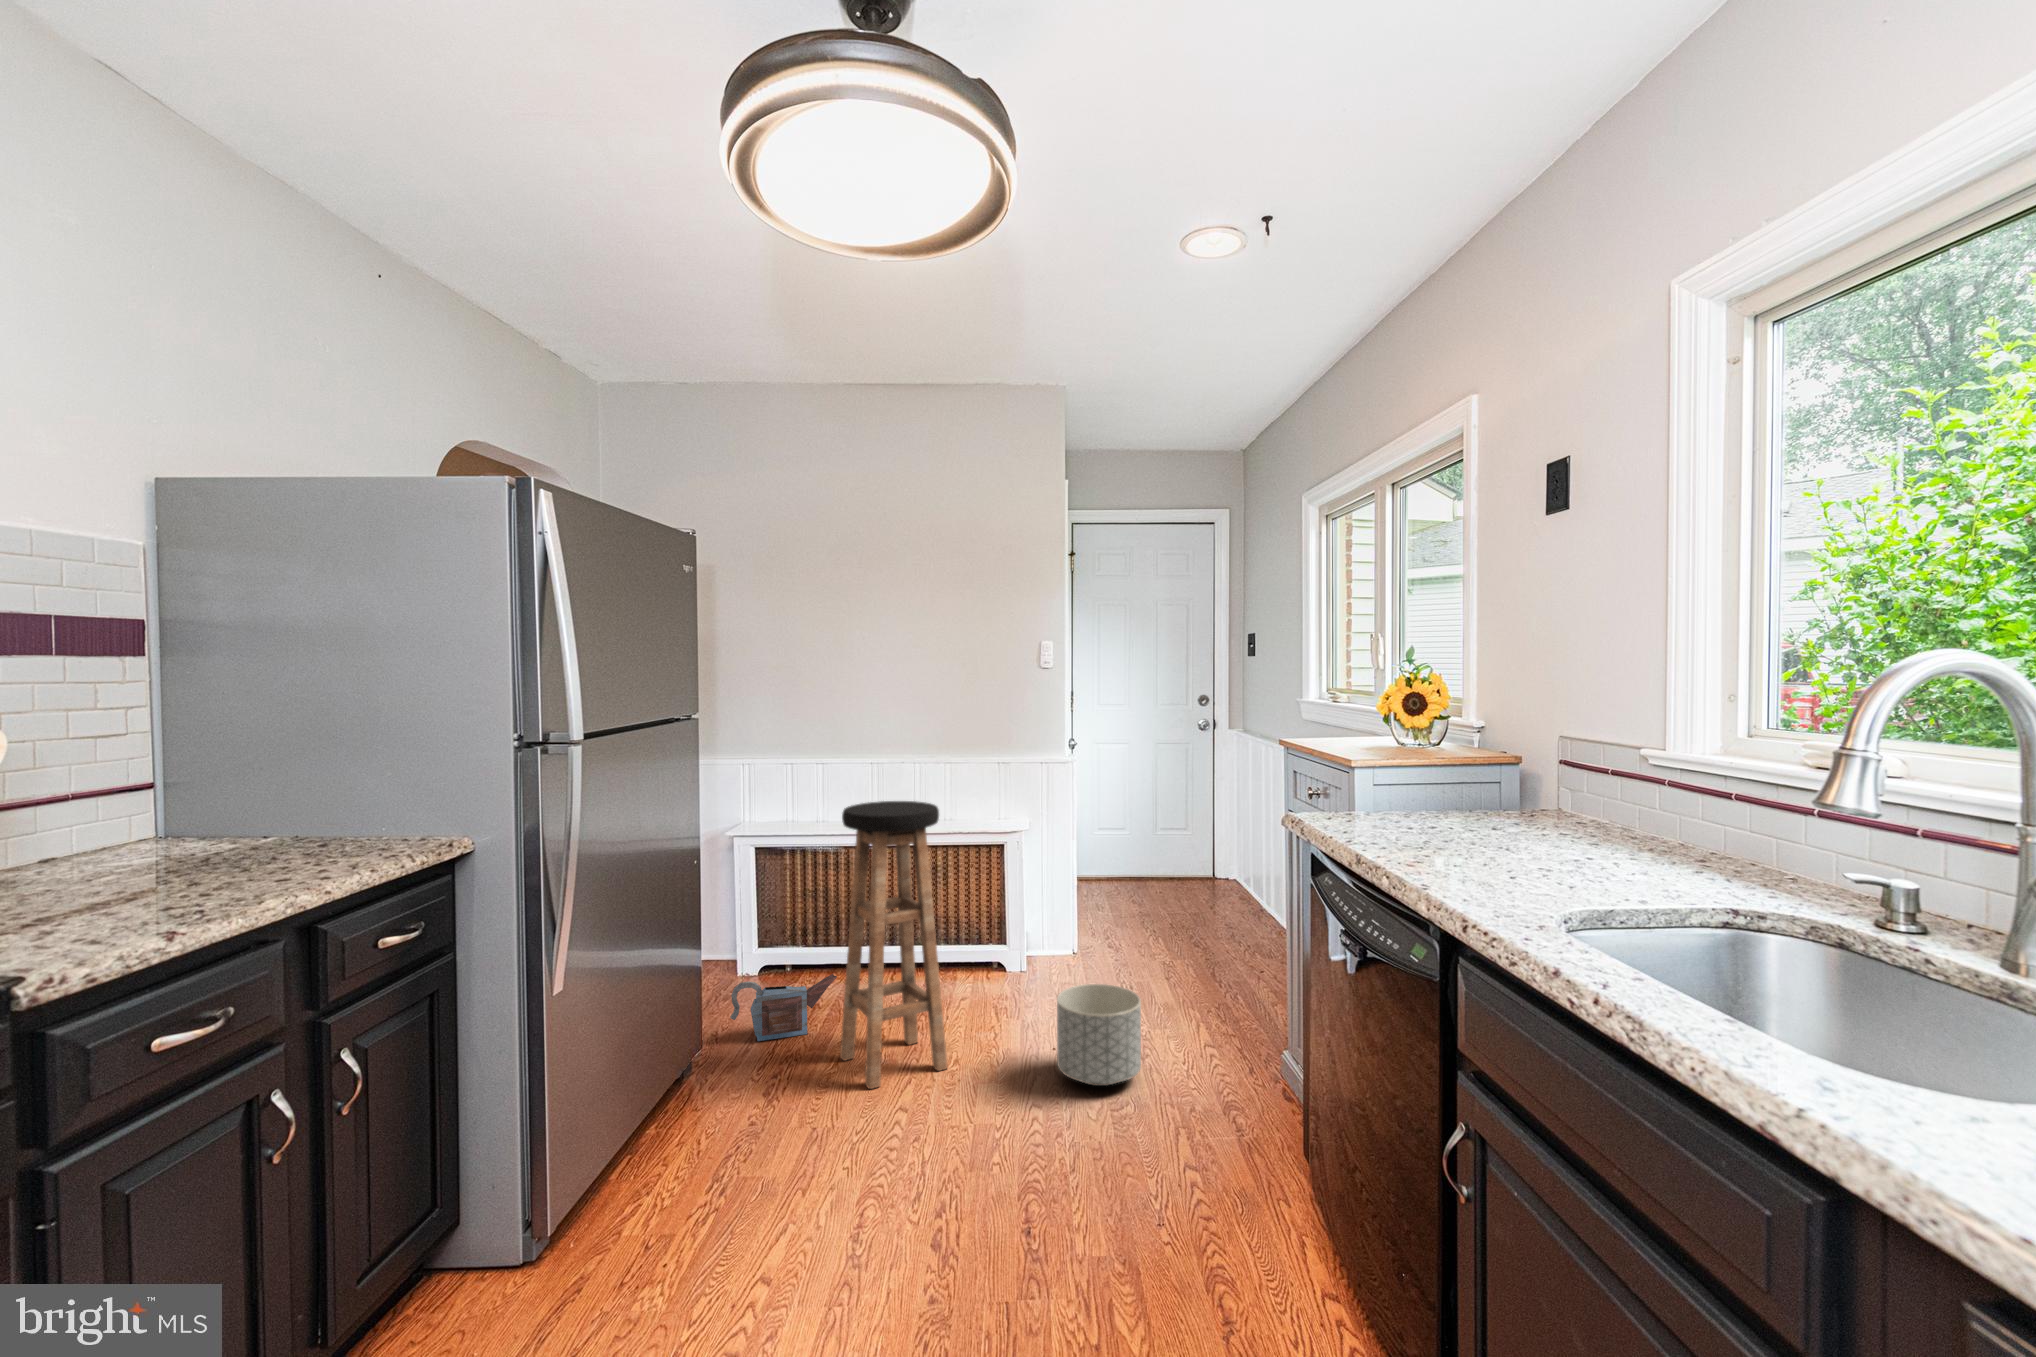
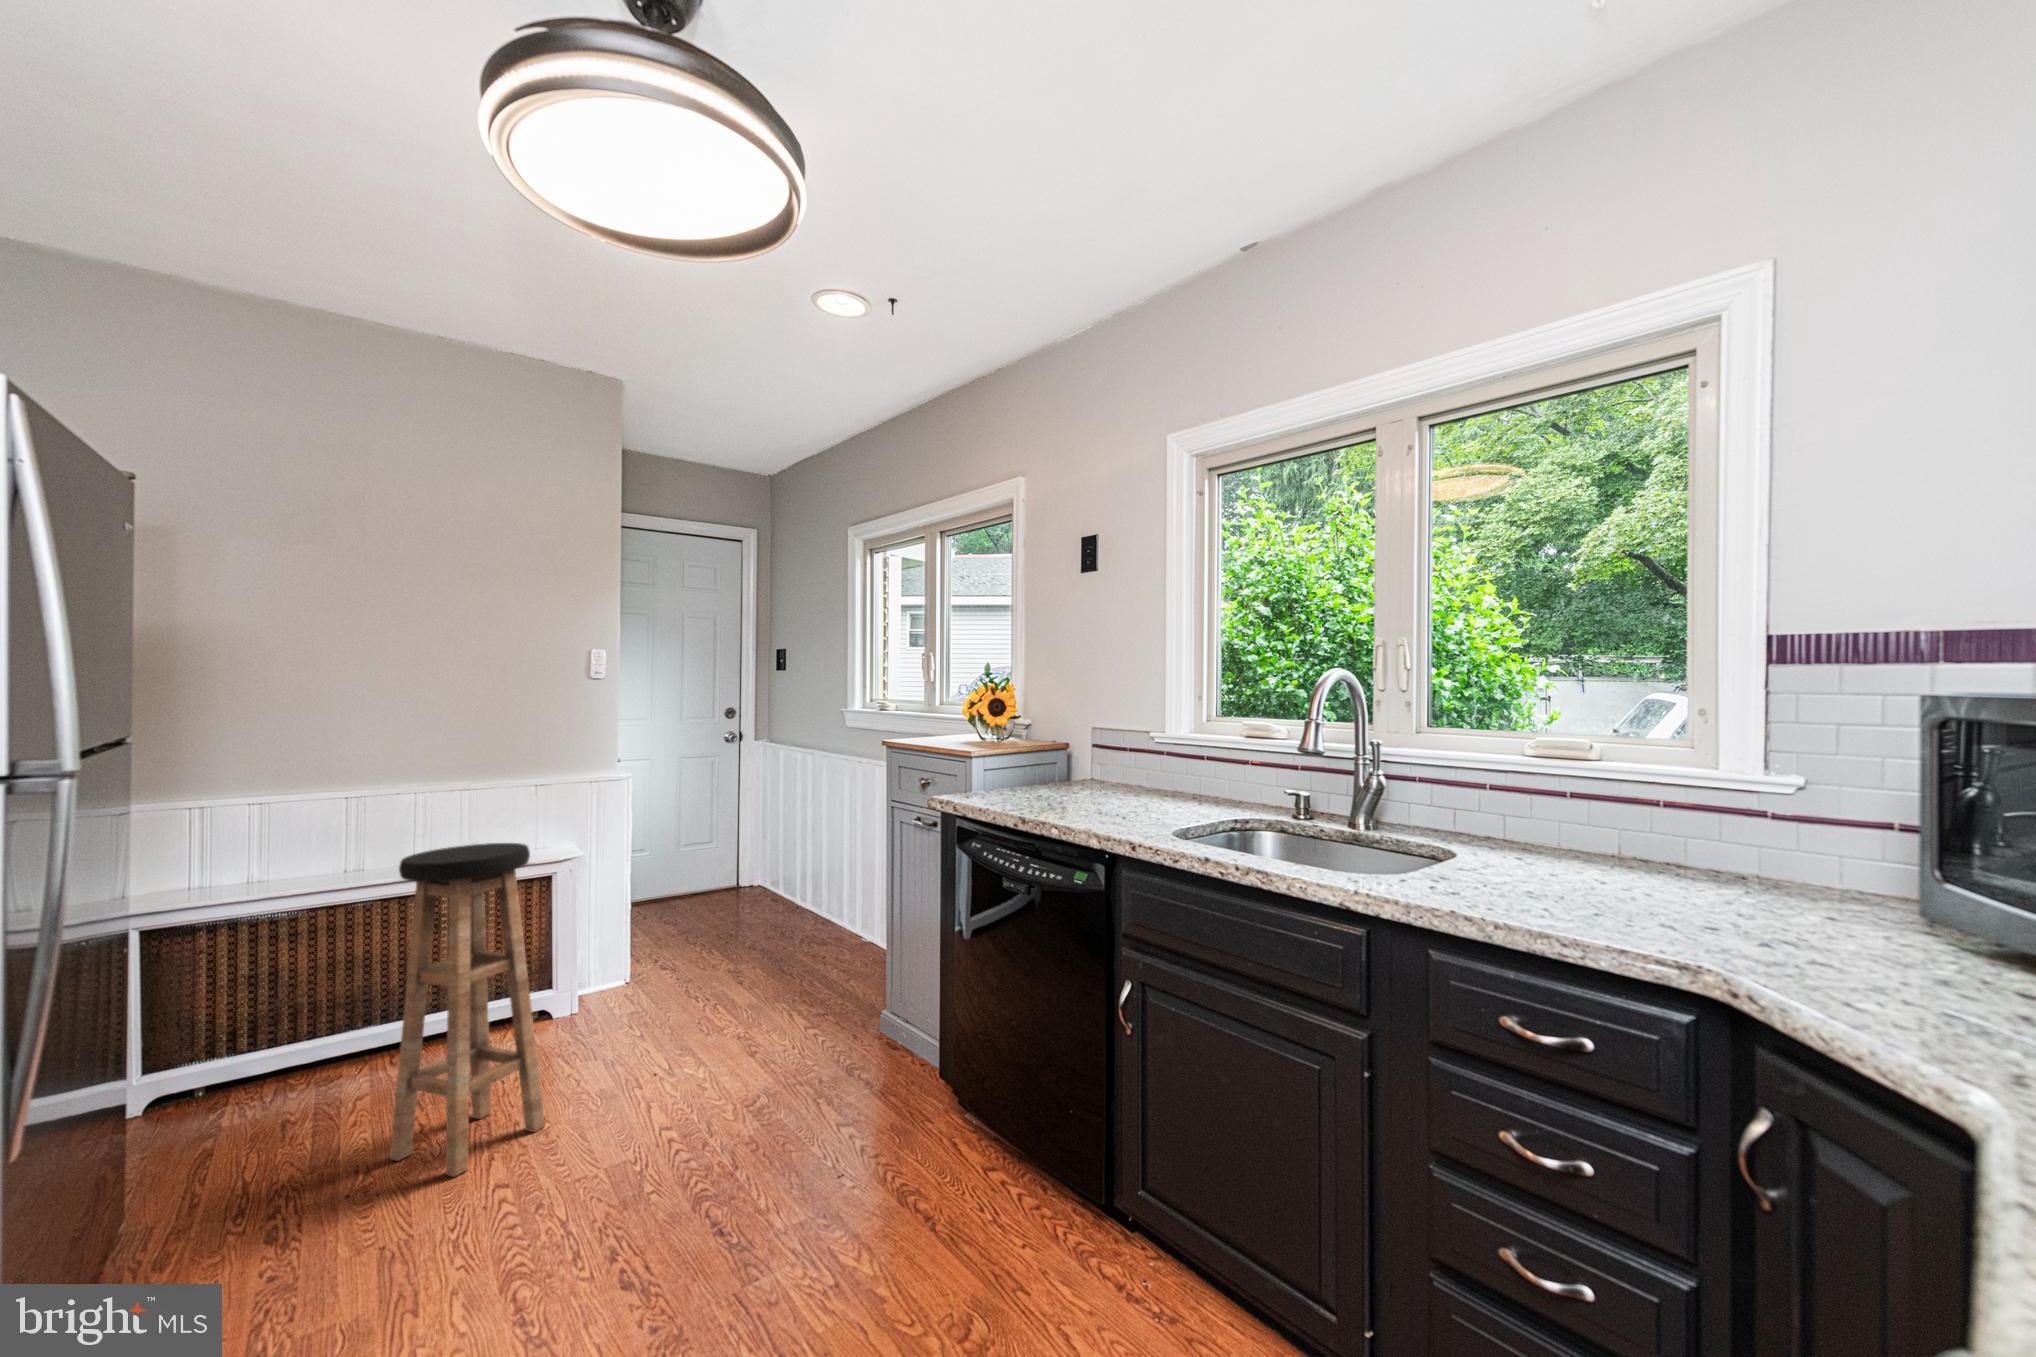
watering can: present [730,974,837,1041] -> none [193,1067,365,1182]
planter: present [1057,984,1141,1086] -> none [673,992,759,1091]

